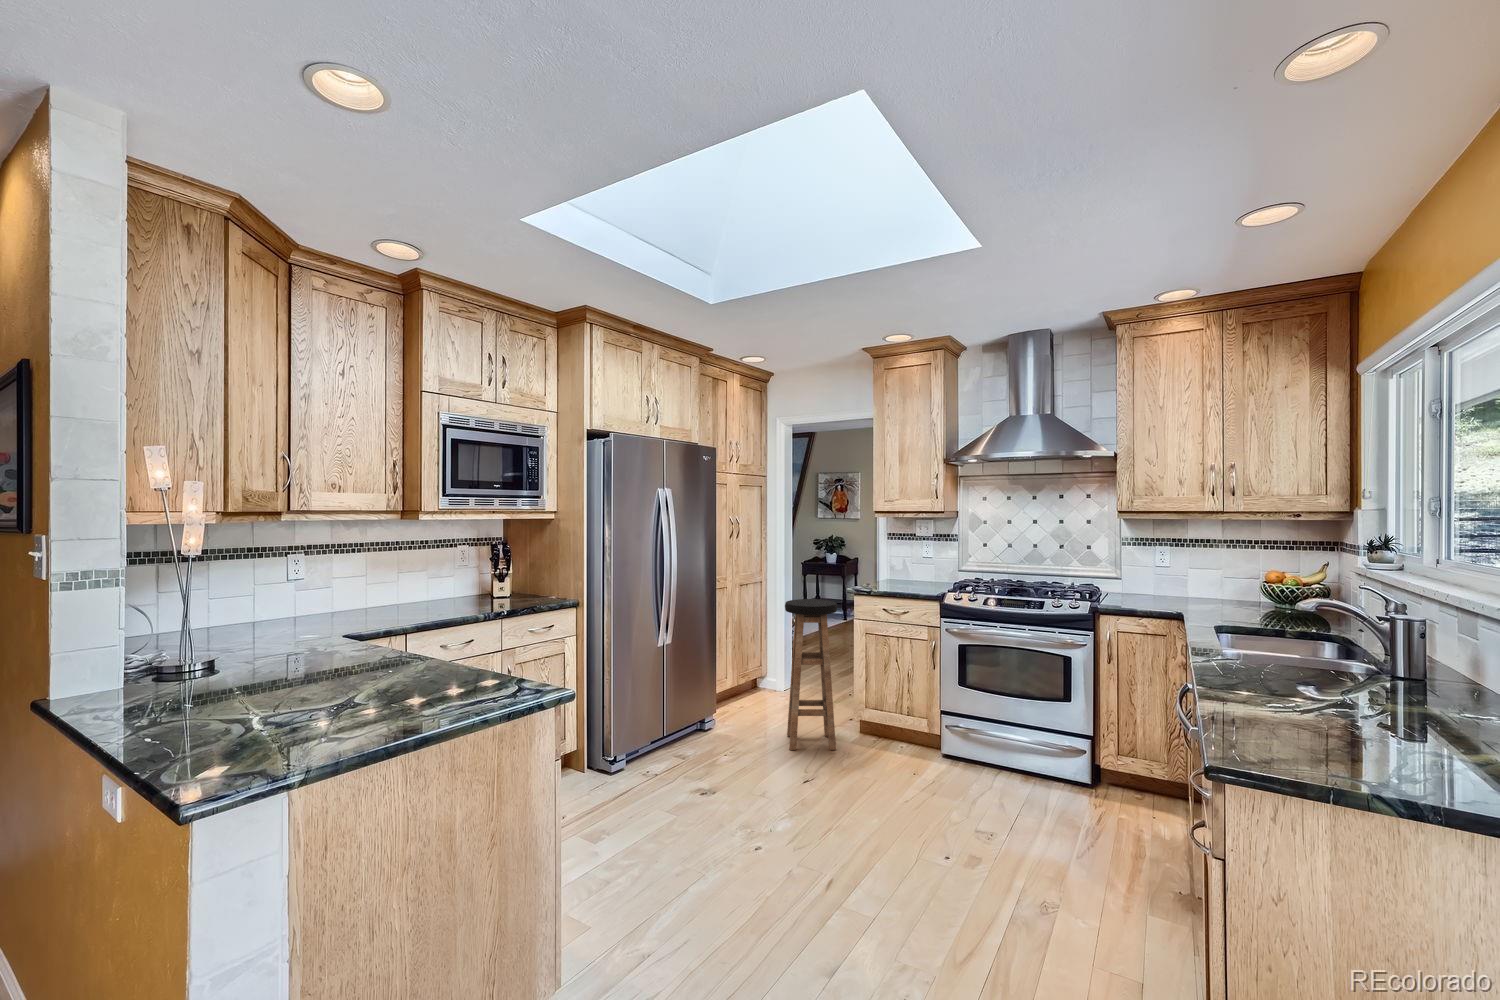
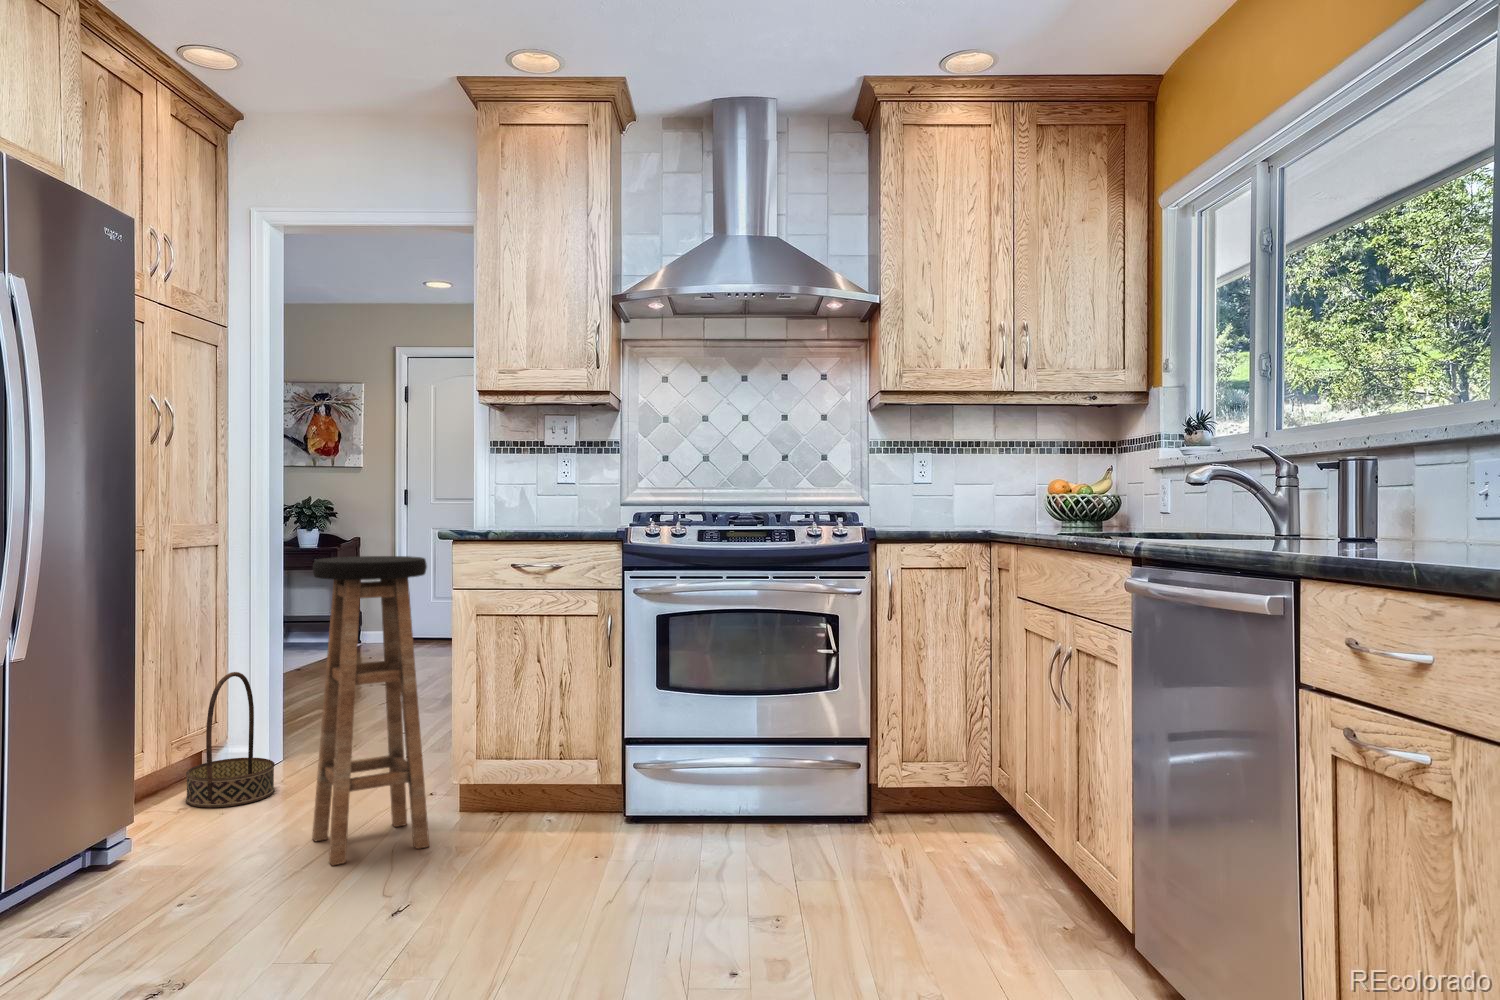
basket: none [743,646,781,711] -> present [186,672,275,808]

